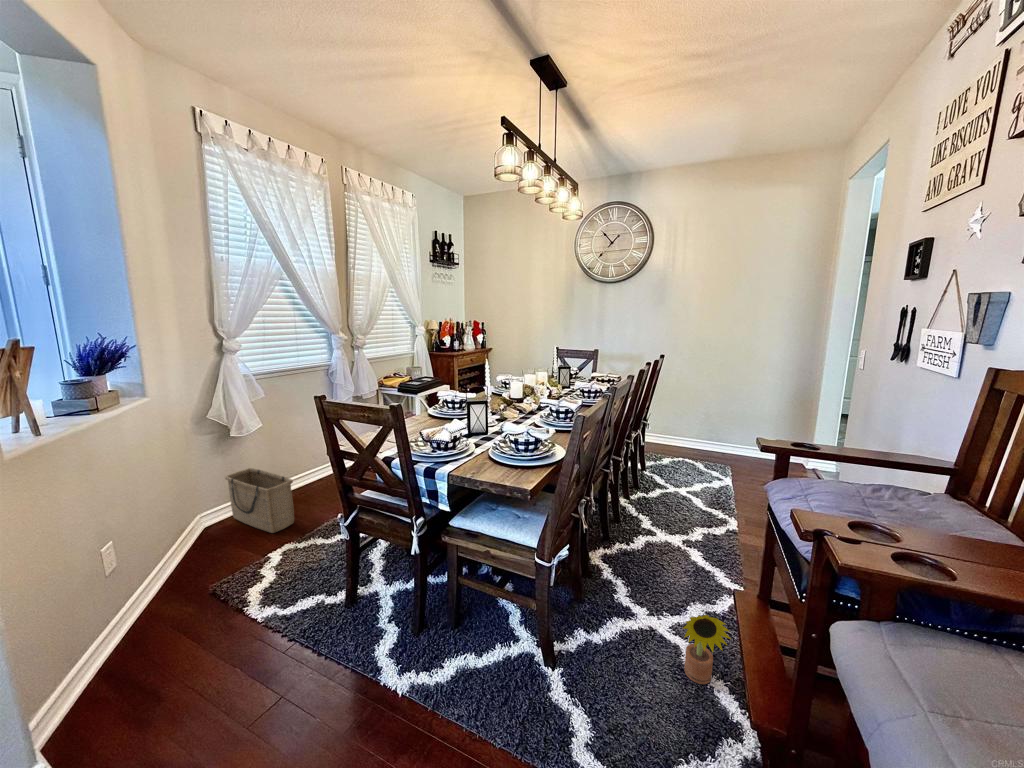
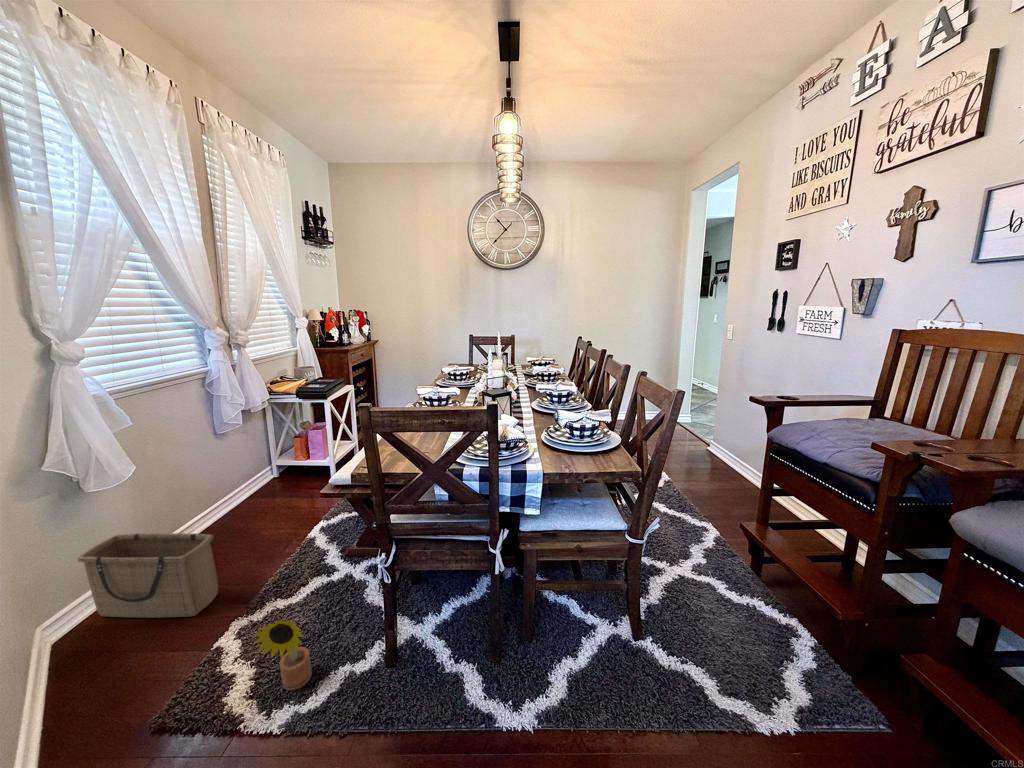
decorative plant: present [683,615,731,684] -> present [254,621,312,690]

